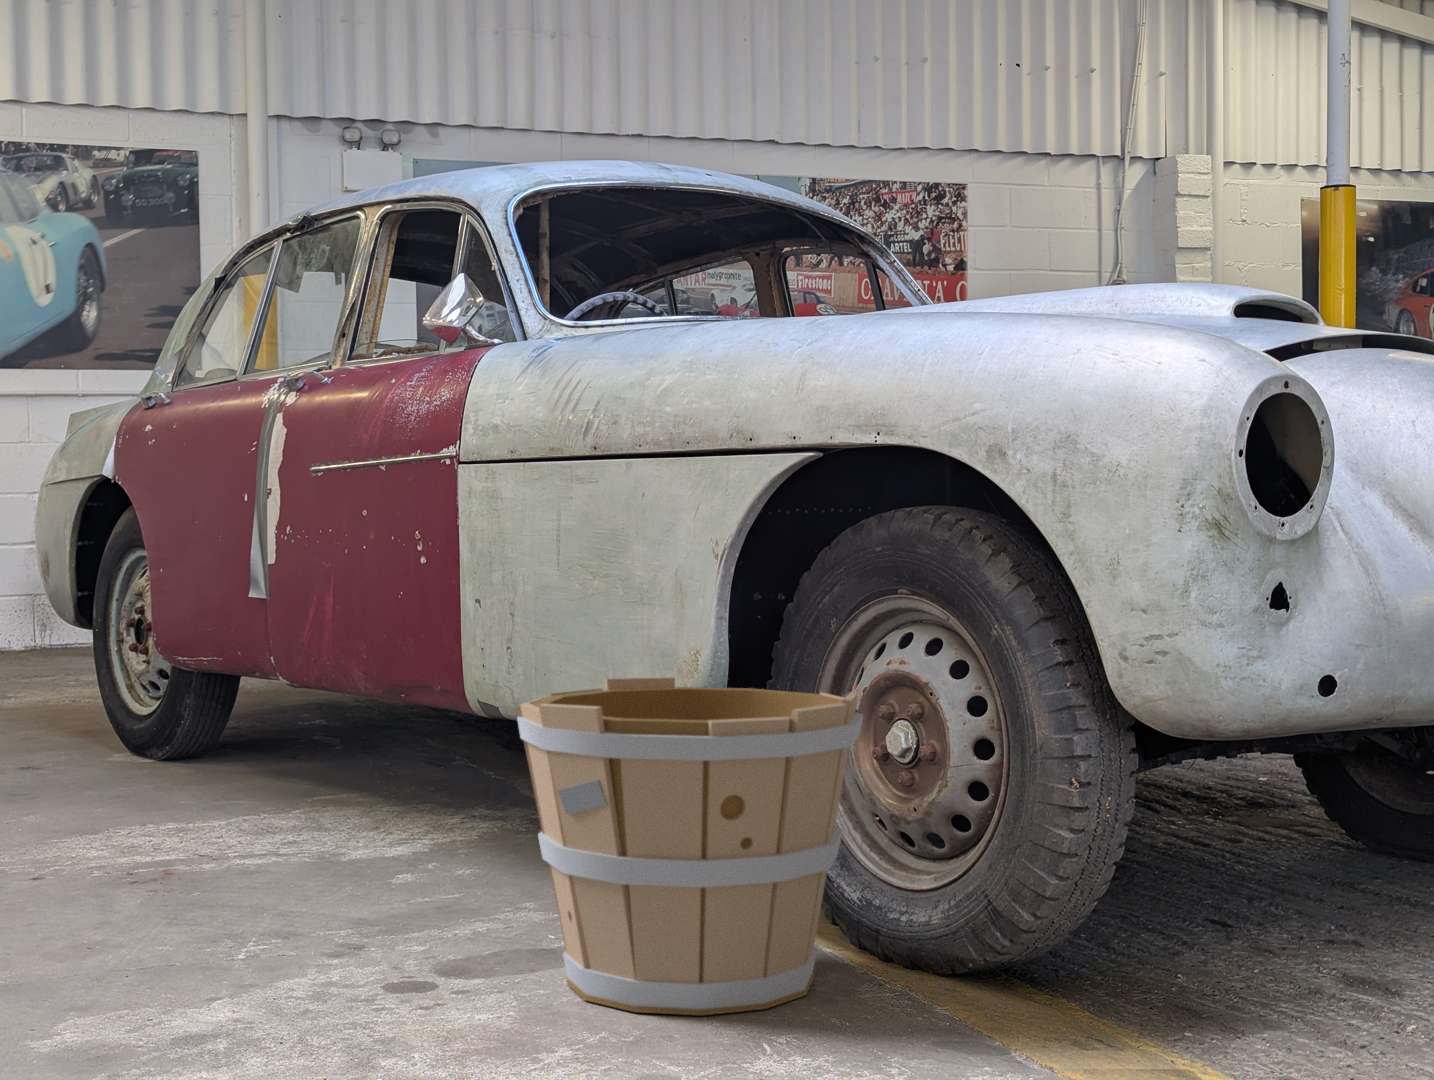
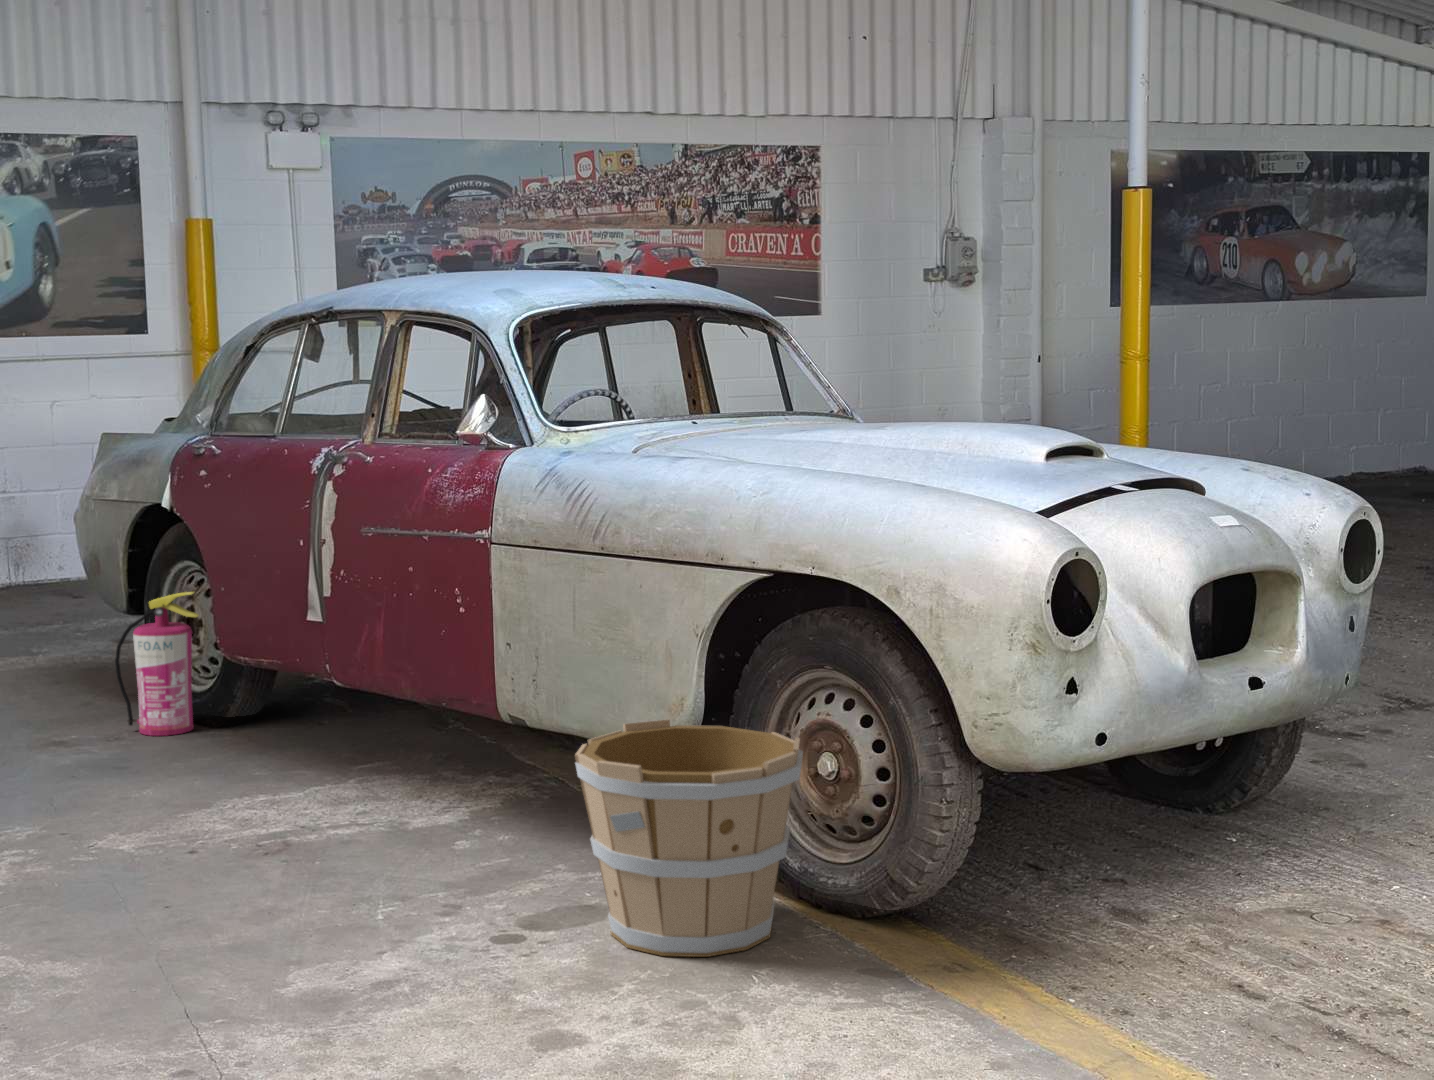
fire extinguisher: none [43,589,149,768] -> present [115,592,199,736]

